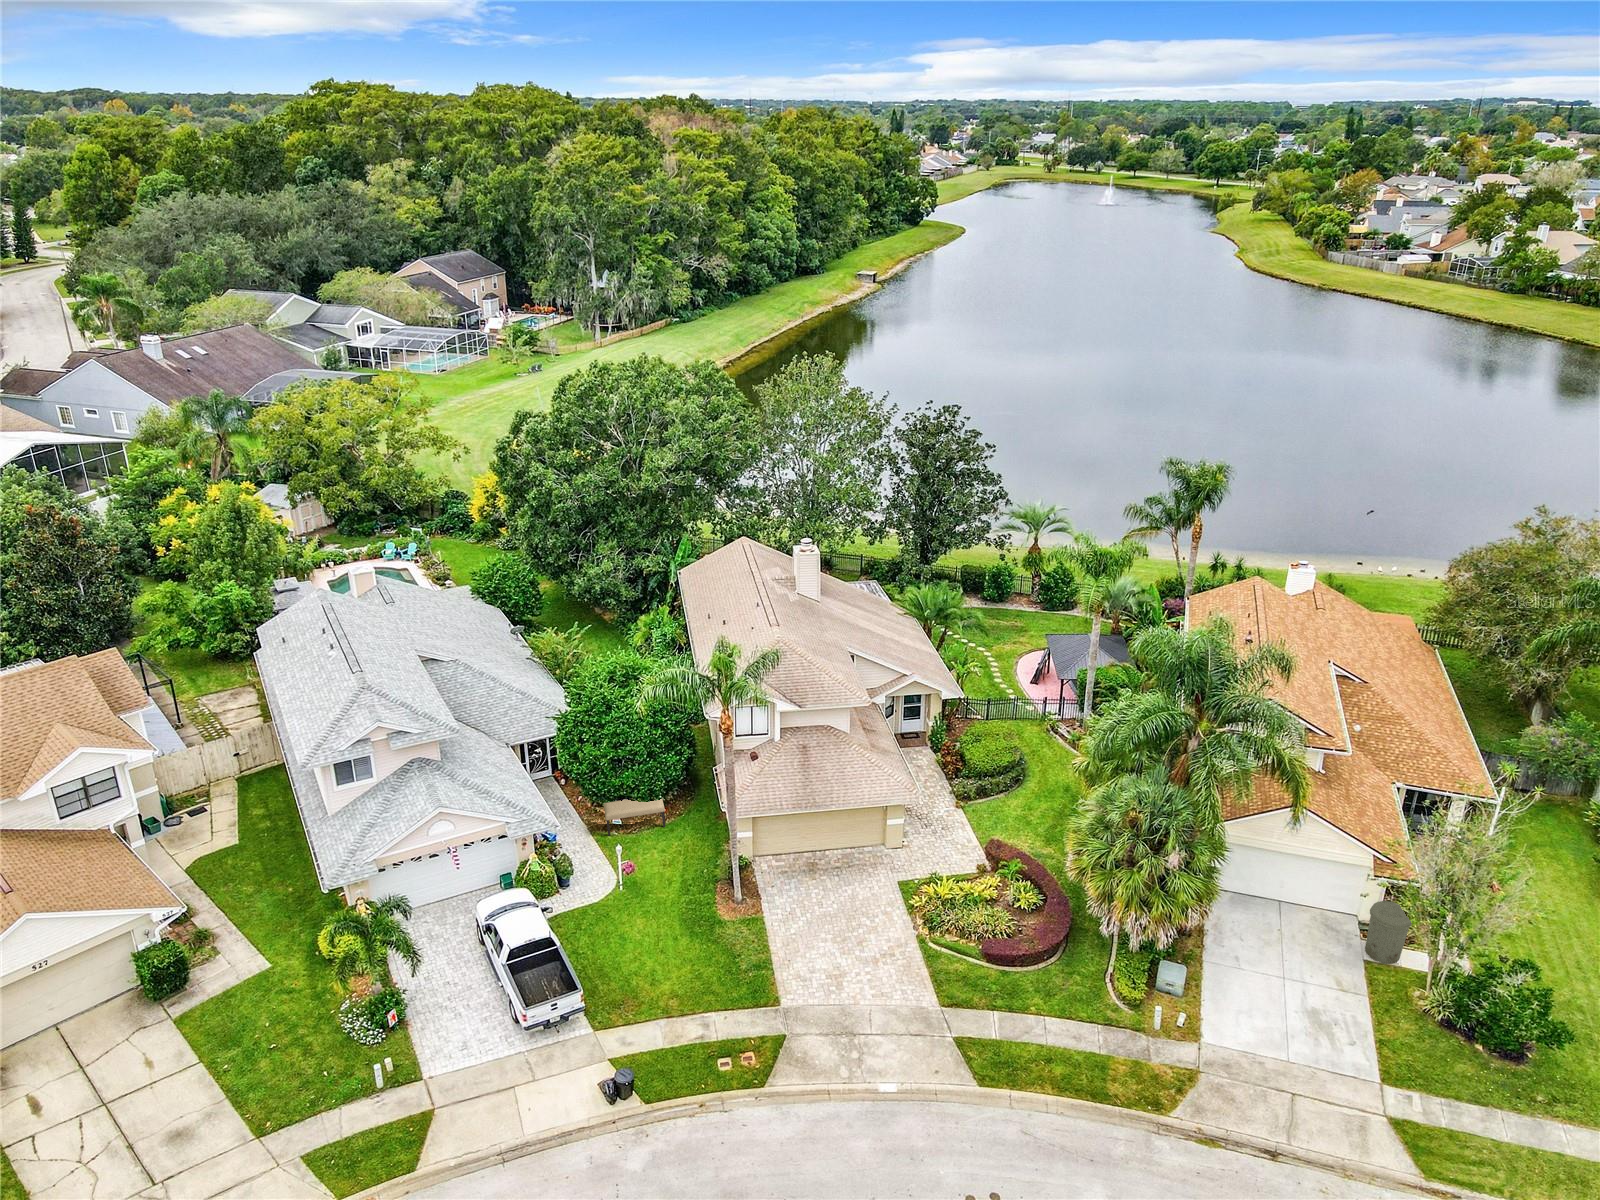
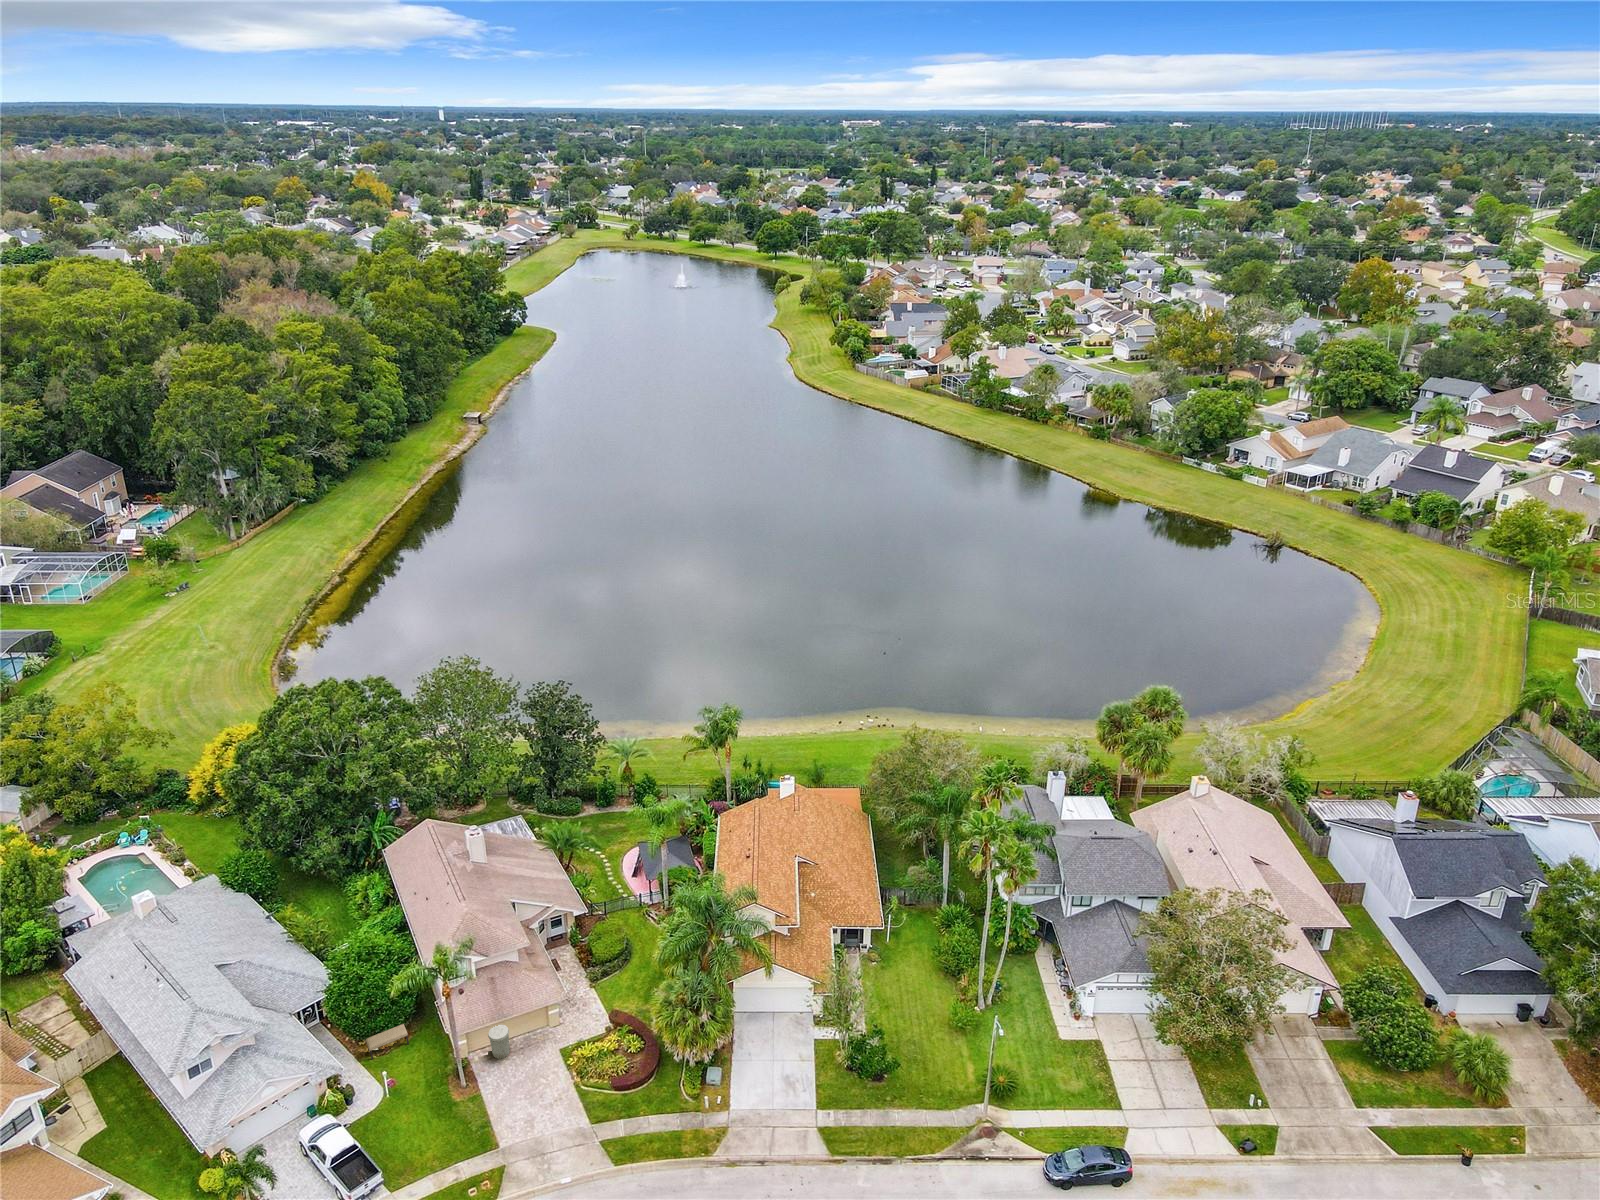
trash can: present [1365,901,1412,964] -> present [488,1025,510,1059]

